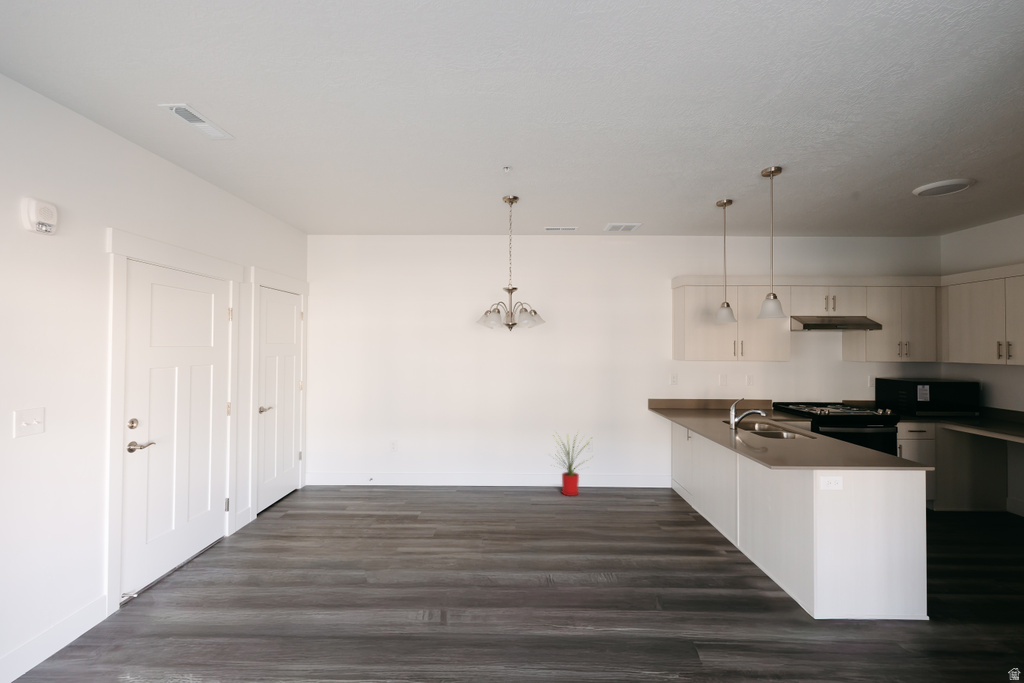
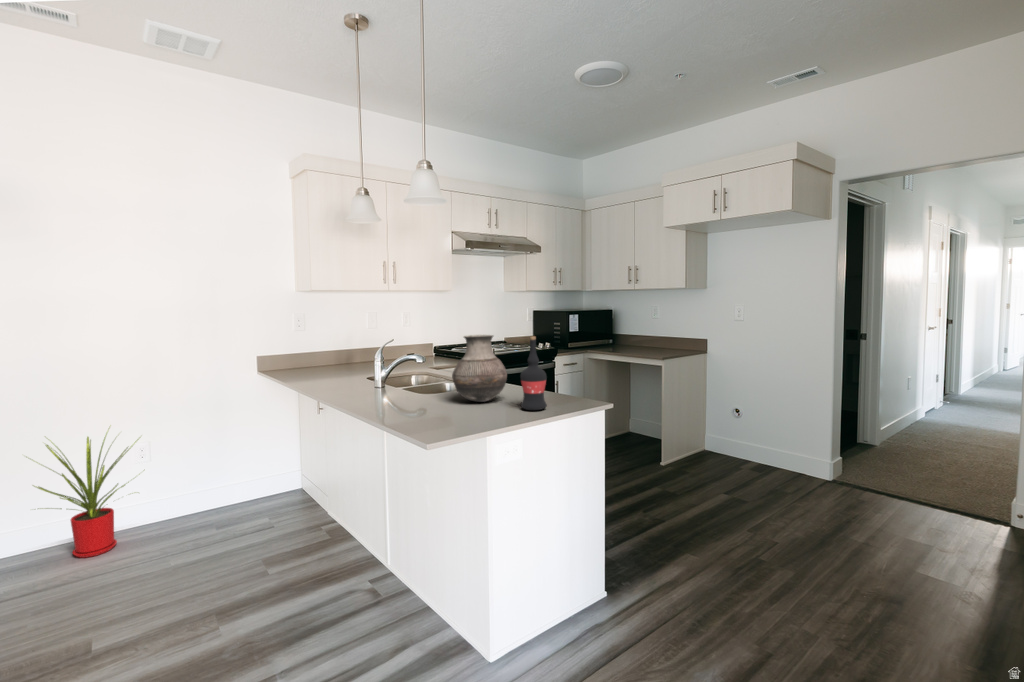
vase: none [787,404,831,449] -> present [452,335,507,402]
wine bottle: none [840,410,861,460] -> present [521,336,547,410]

